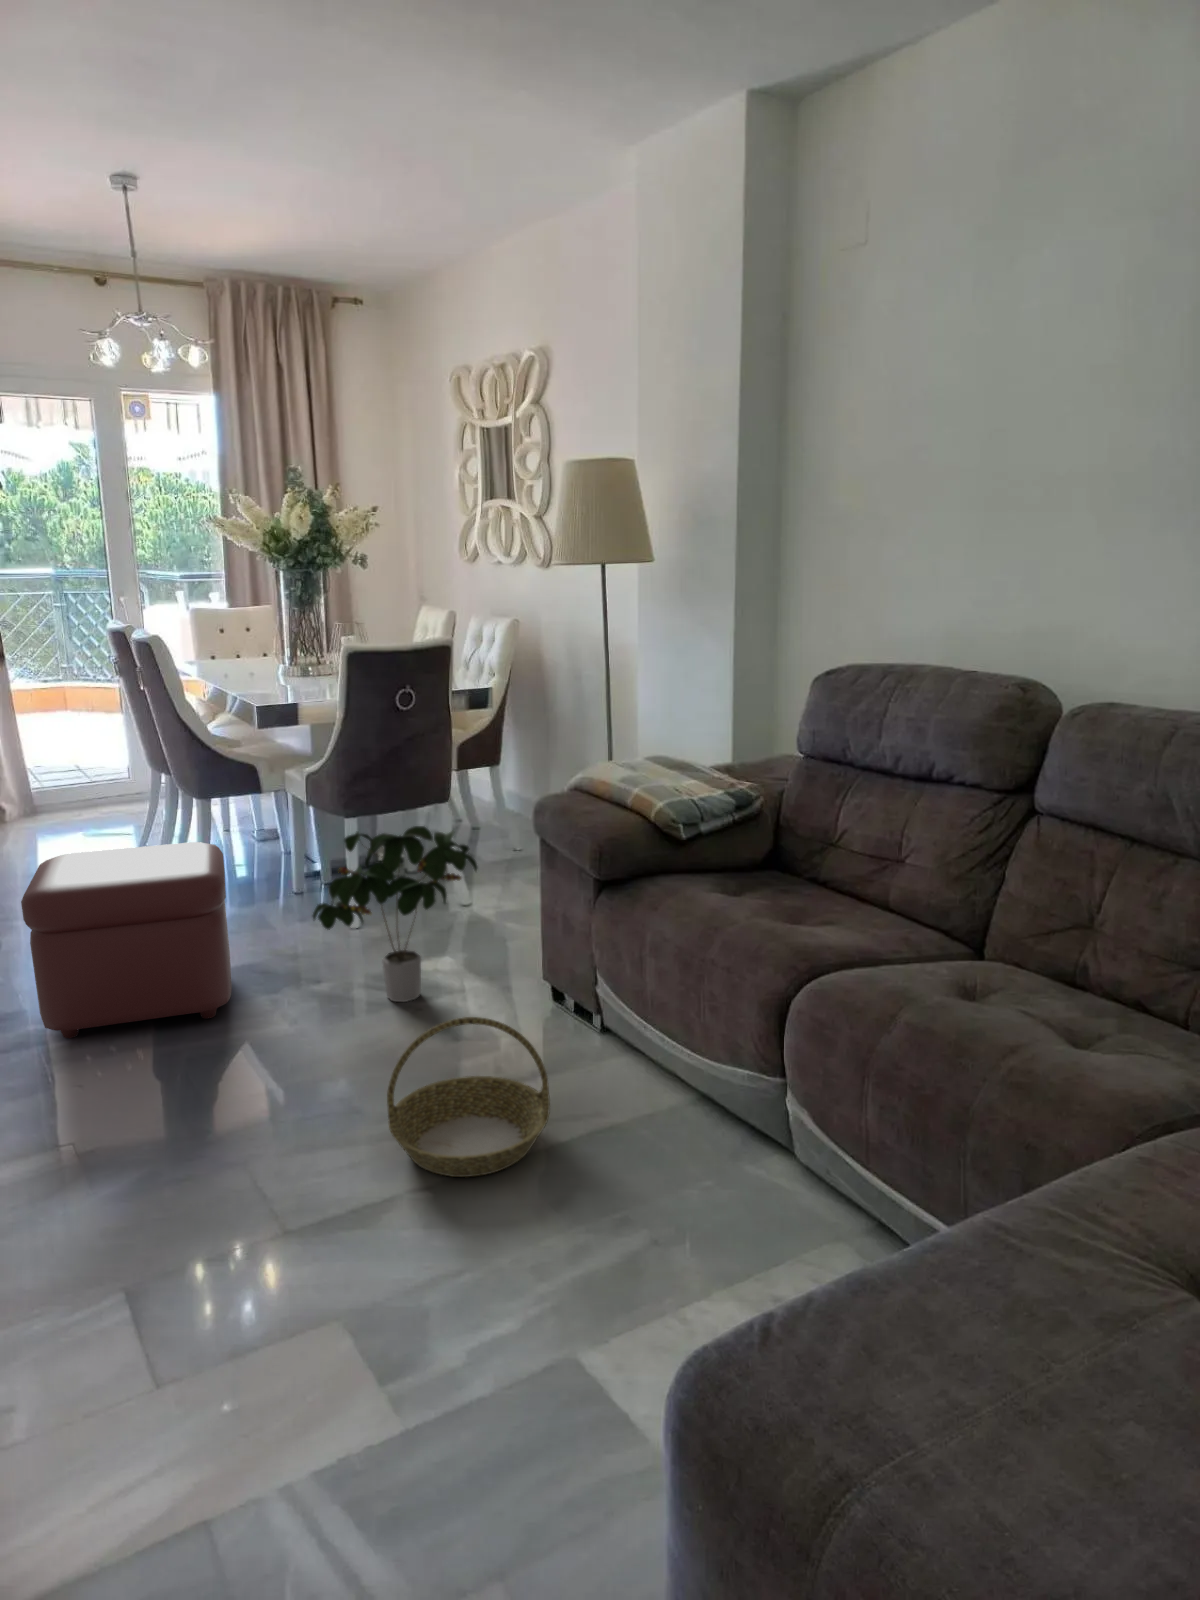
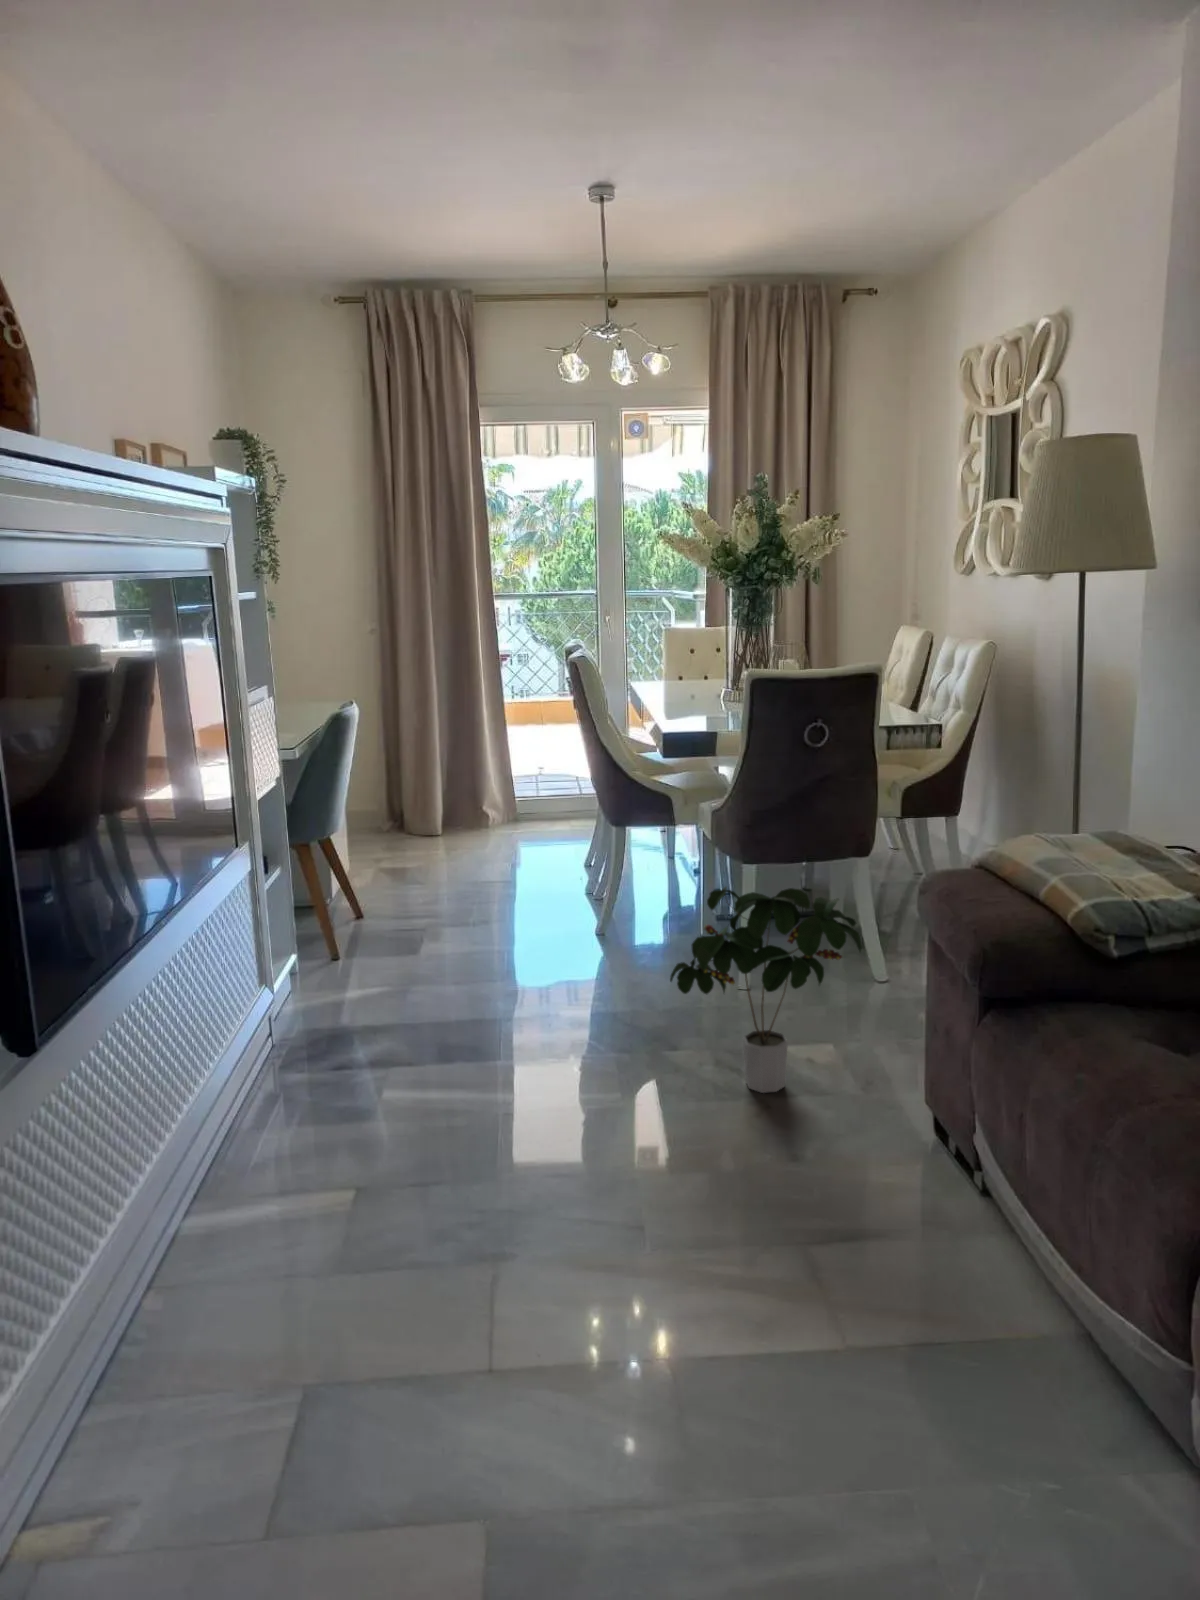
ottoman: present [21,842,232,1038] -> none [390,874,600,1068]
basket: present [387,1017,550,1177] -> none [656,1147,861,1357]

